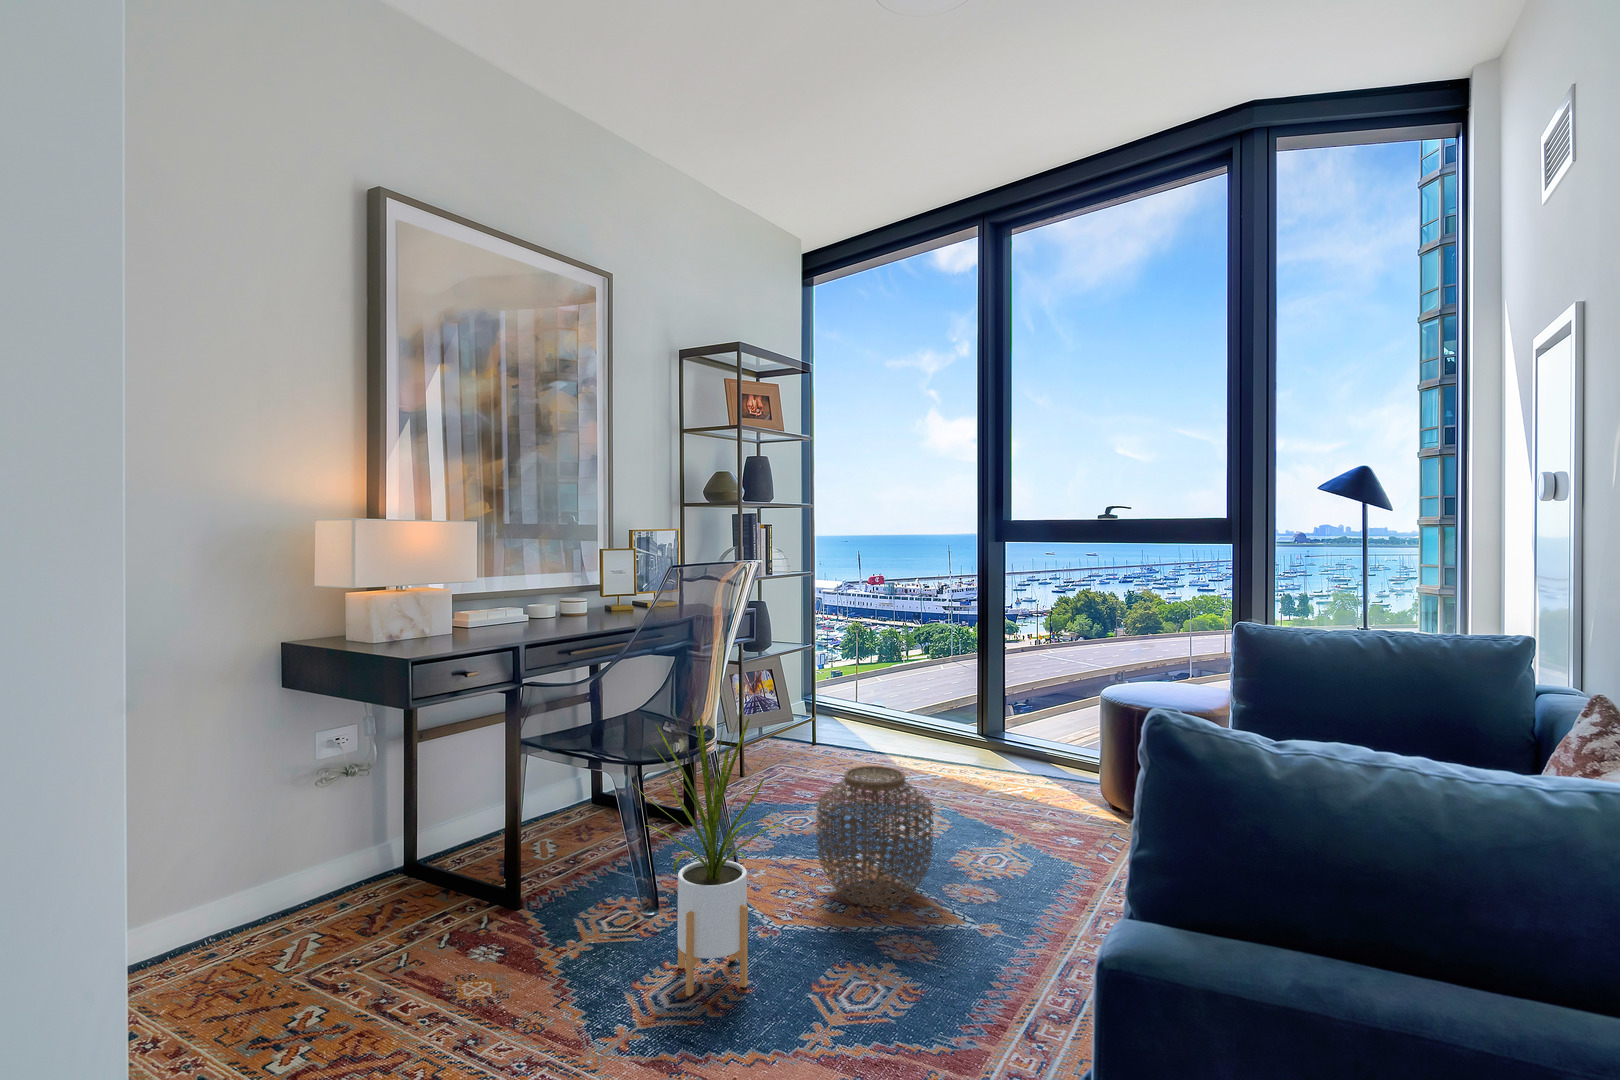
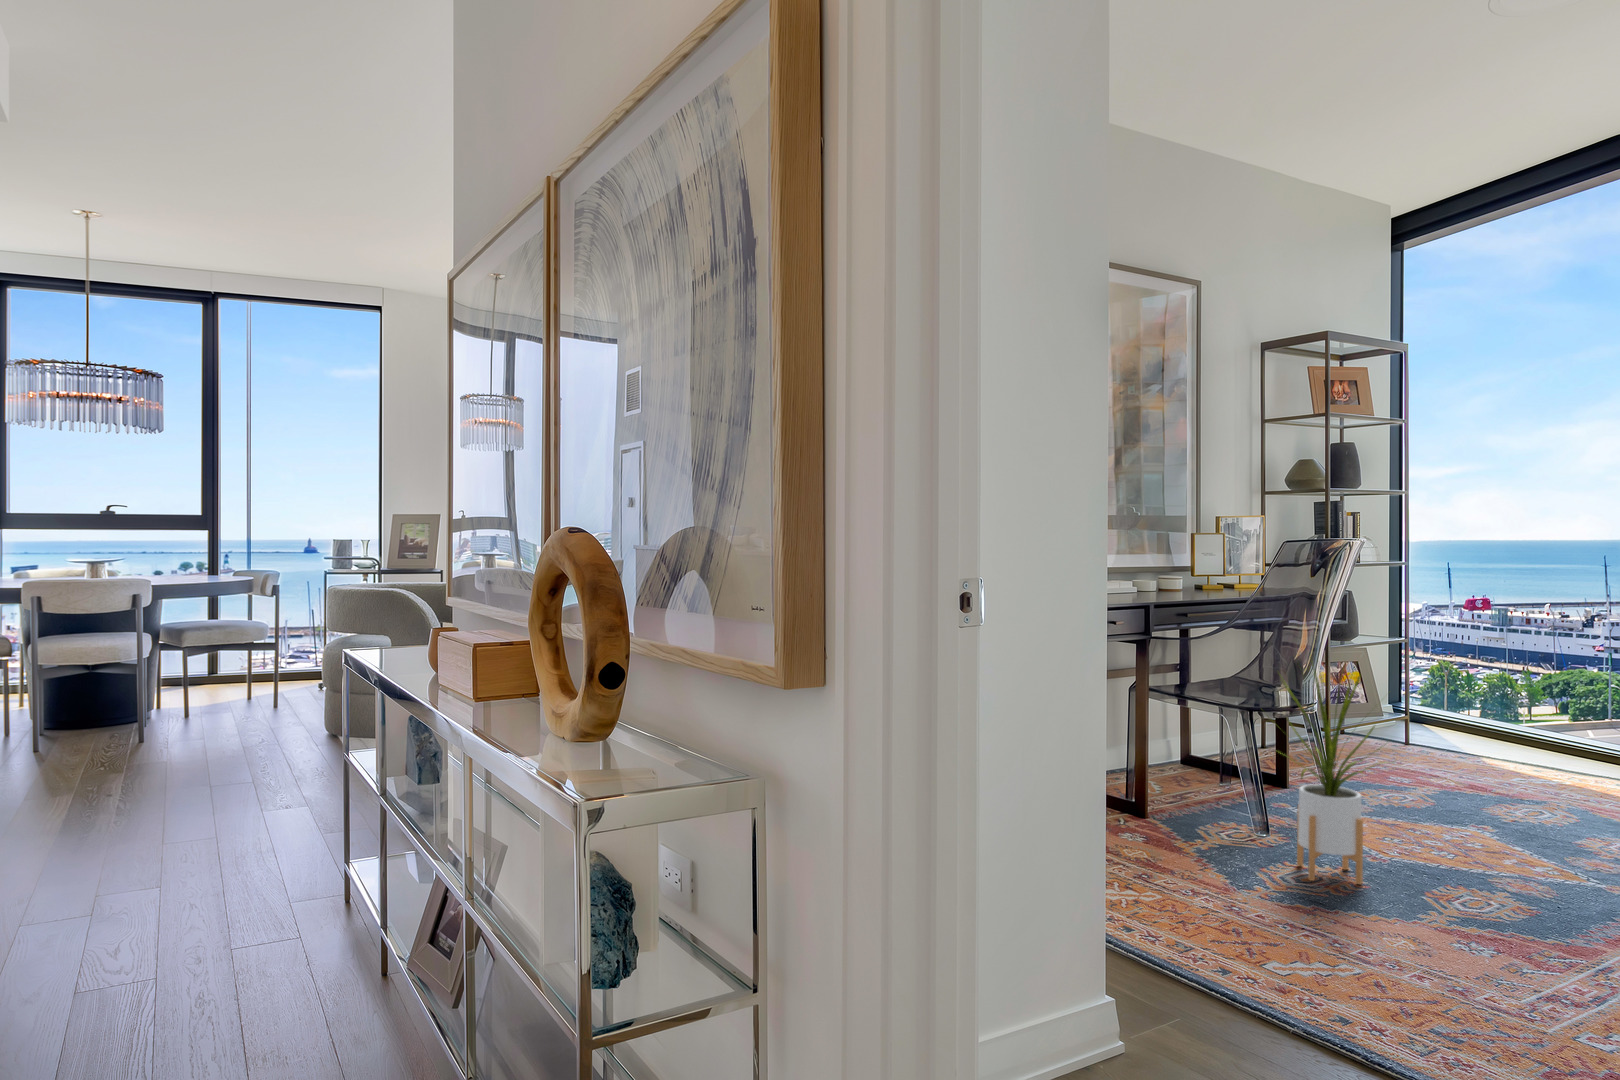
woven basket: present [817,766,933,907] -> none [1423,737,1554,863]

